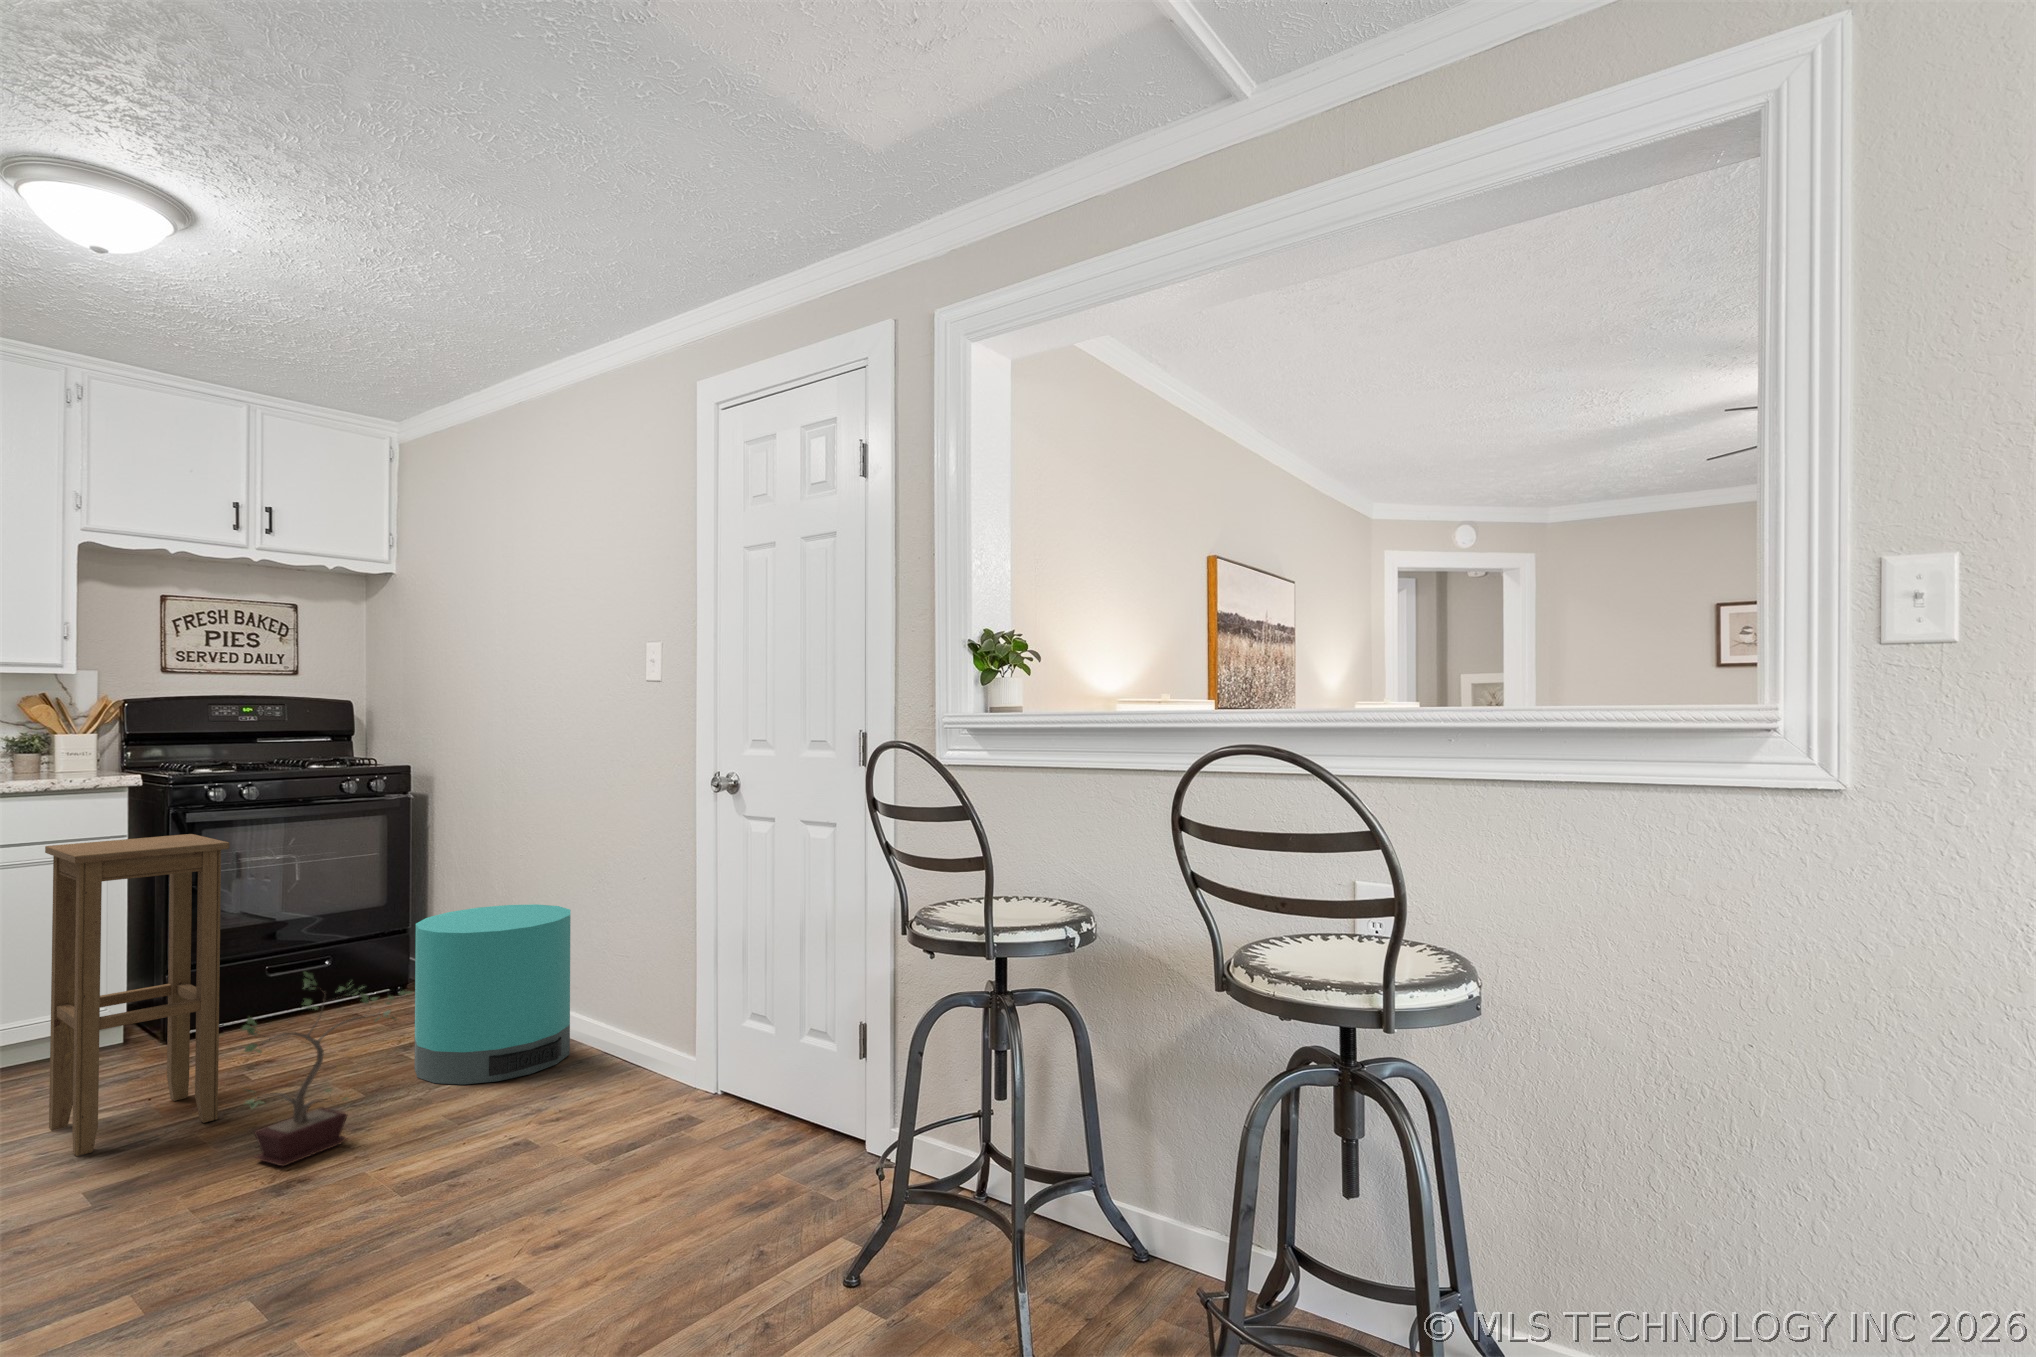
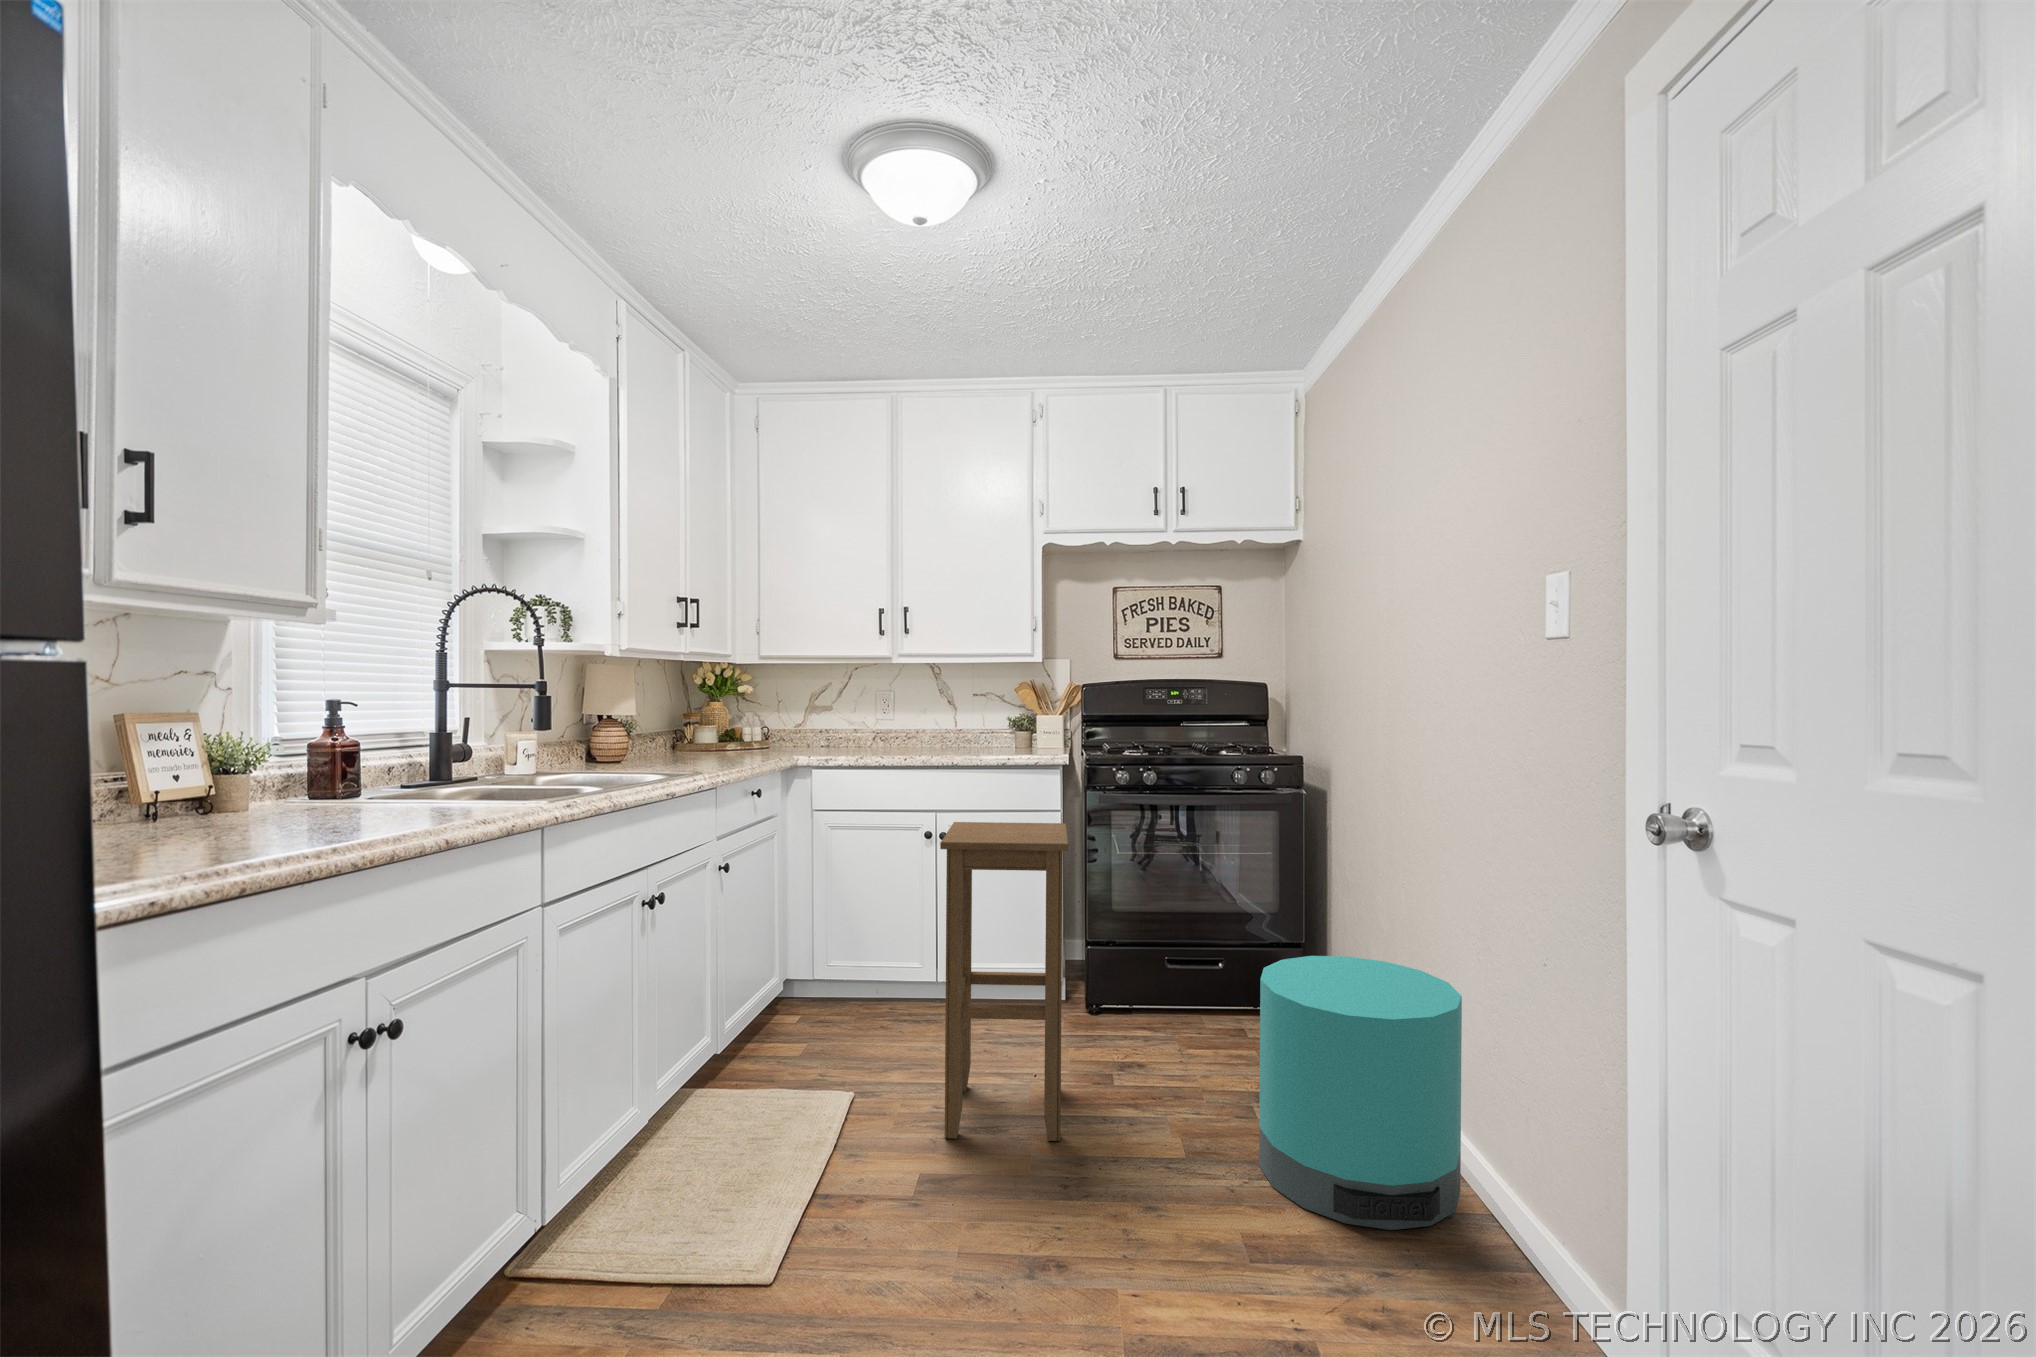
potted plant: present [242,972,412,1166] -> none [1022,1020,1225,1263]

